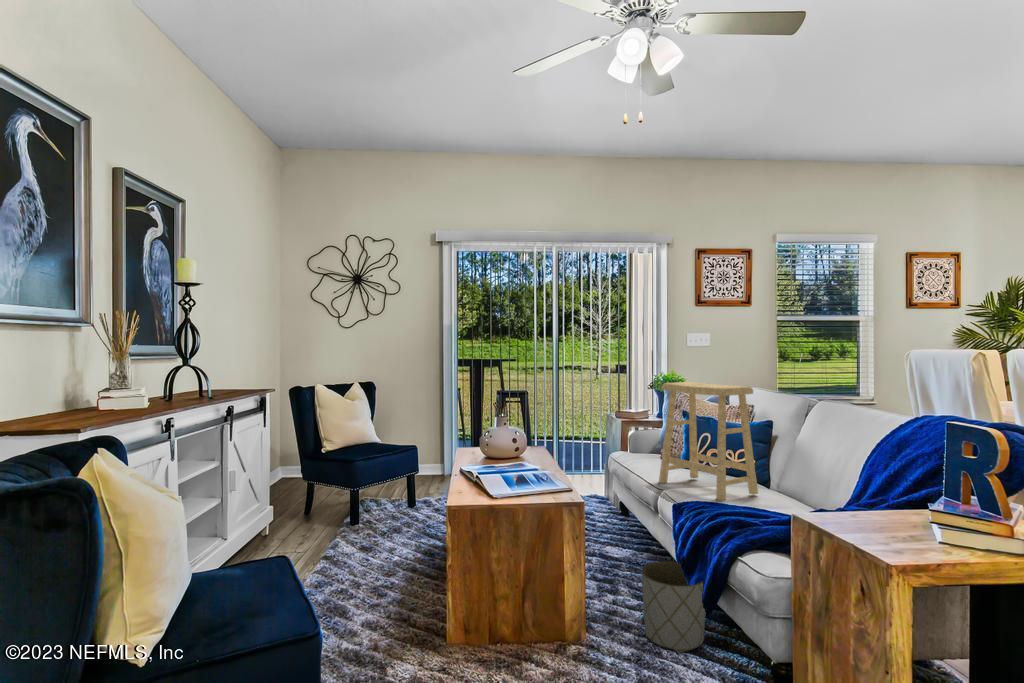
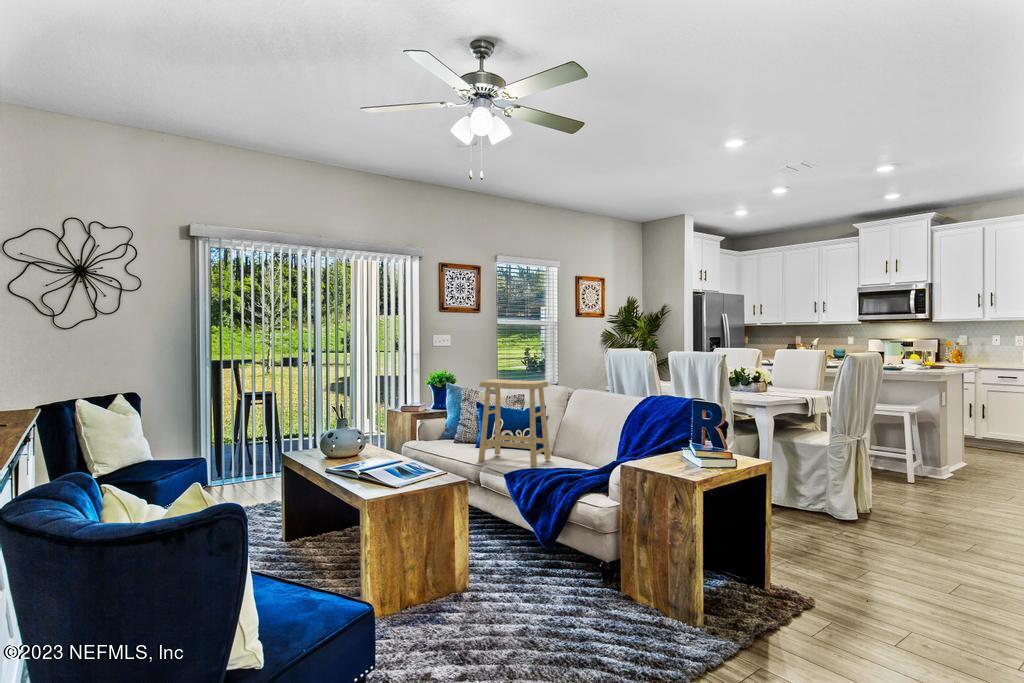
planter: present [642,561,706,653] -> none [499,517,546,580]

